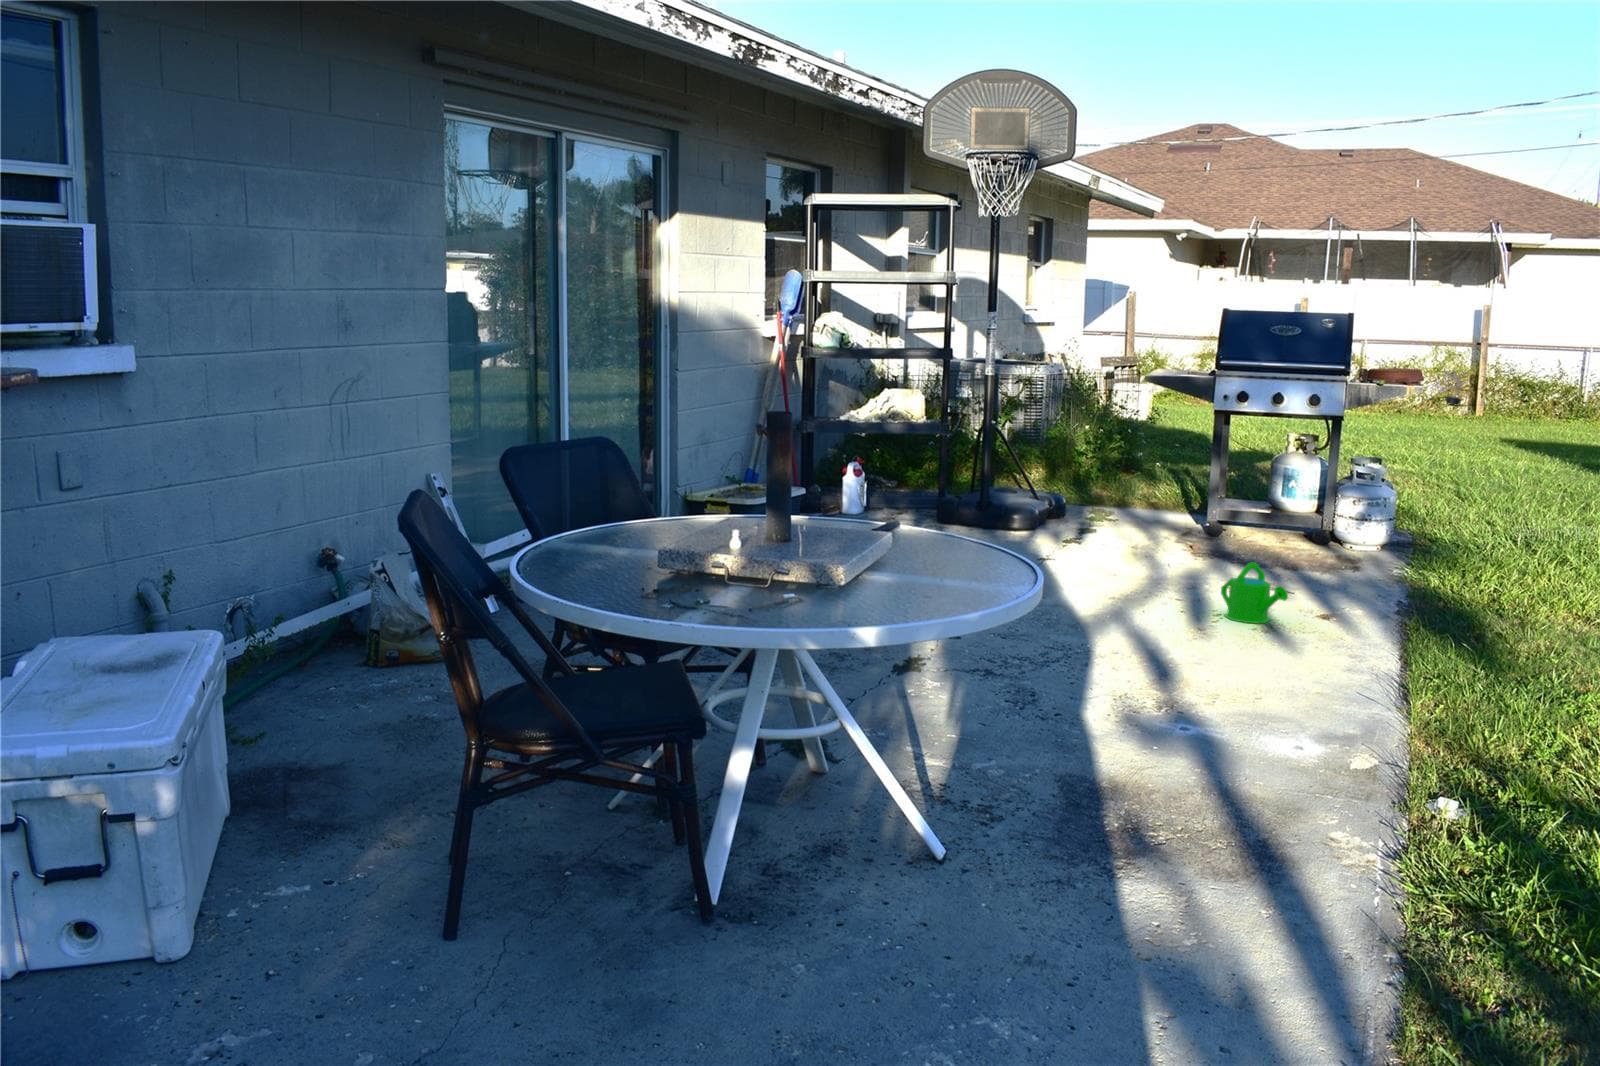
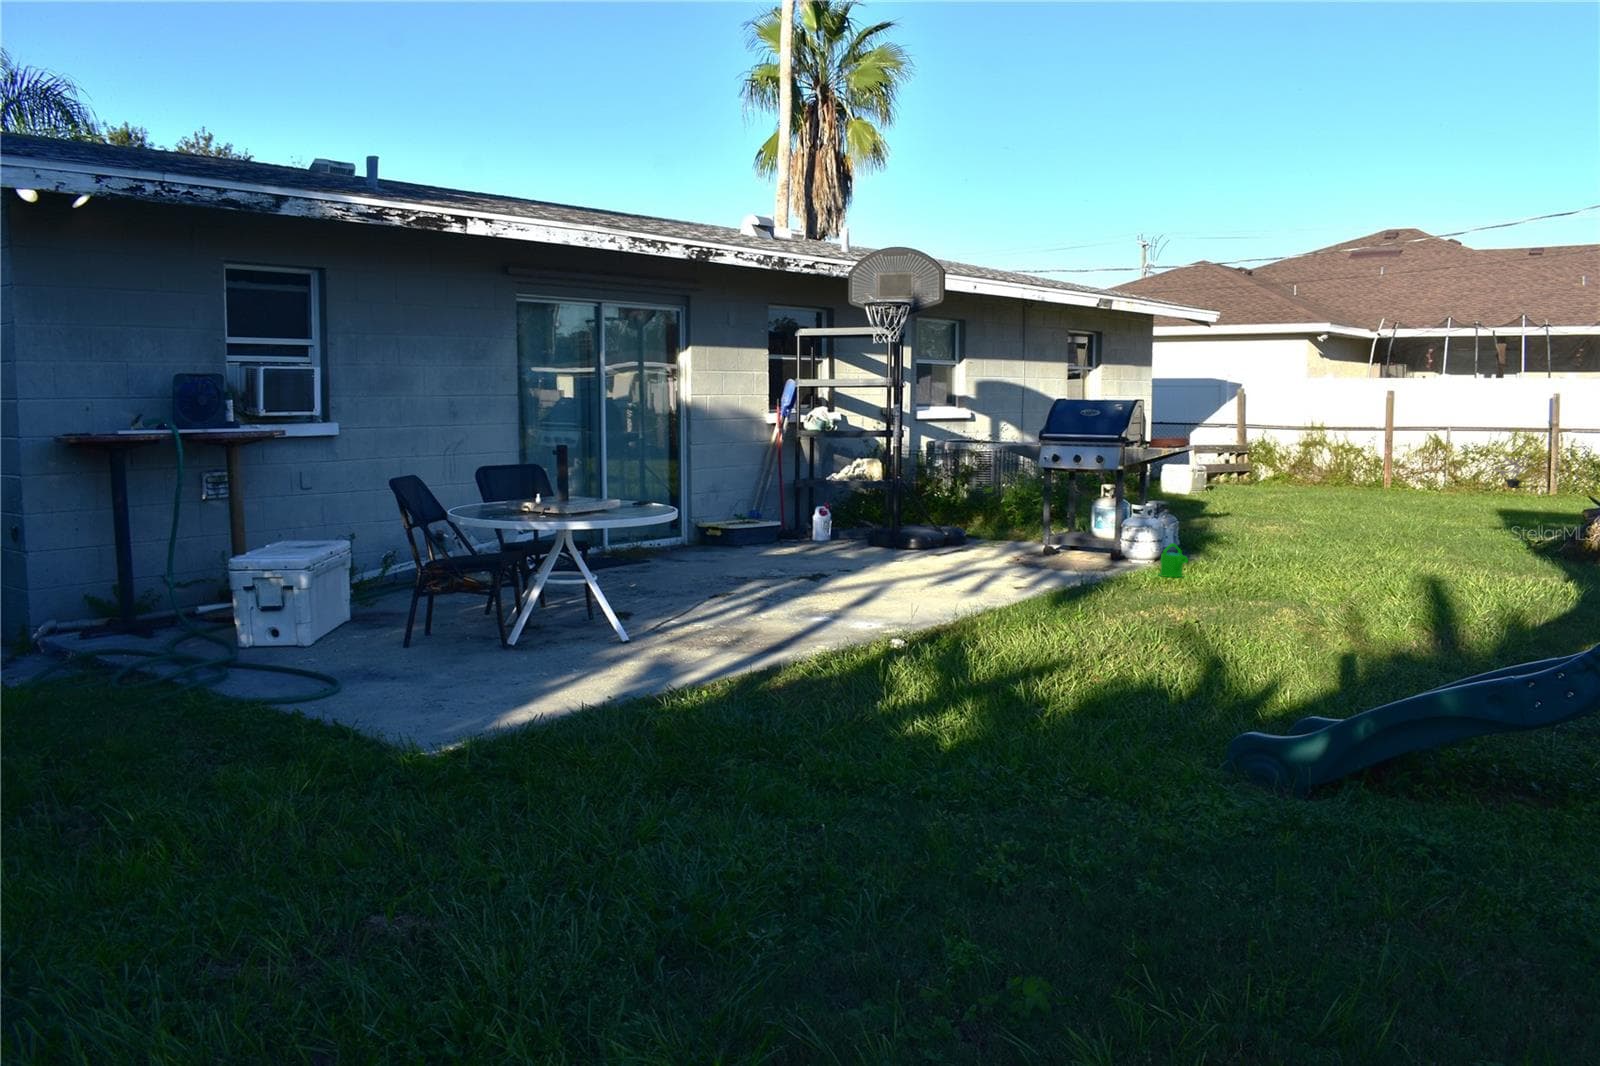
watering can: present [1221,562,1288,623] -> present [1159,543,1188,577]

